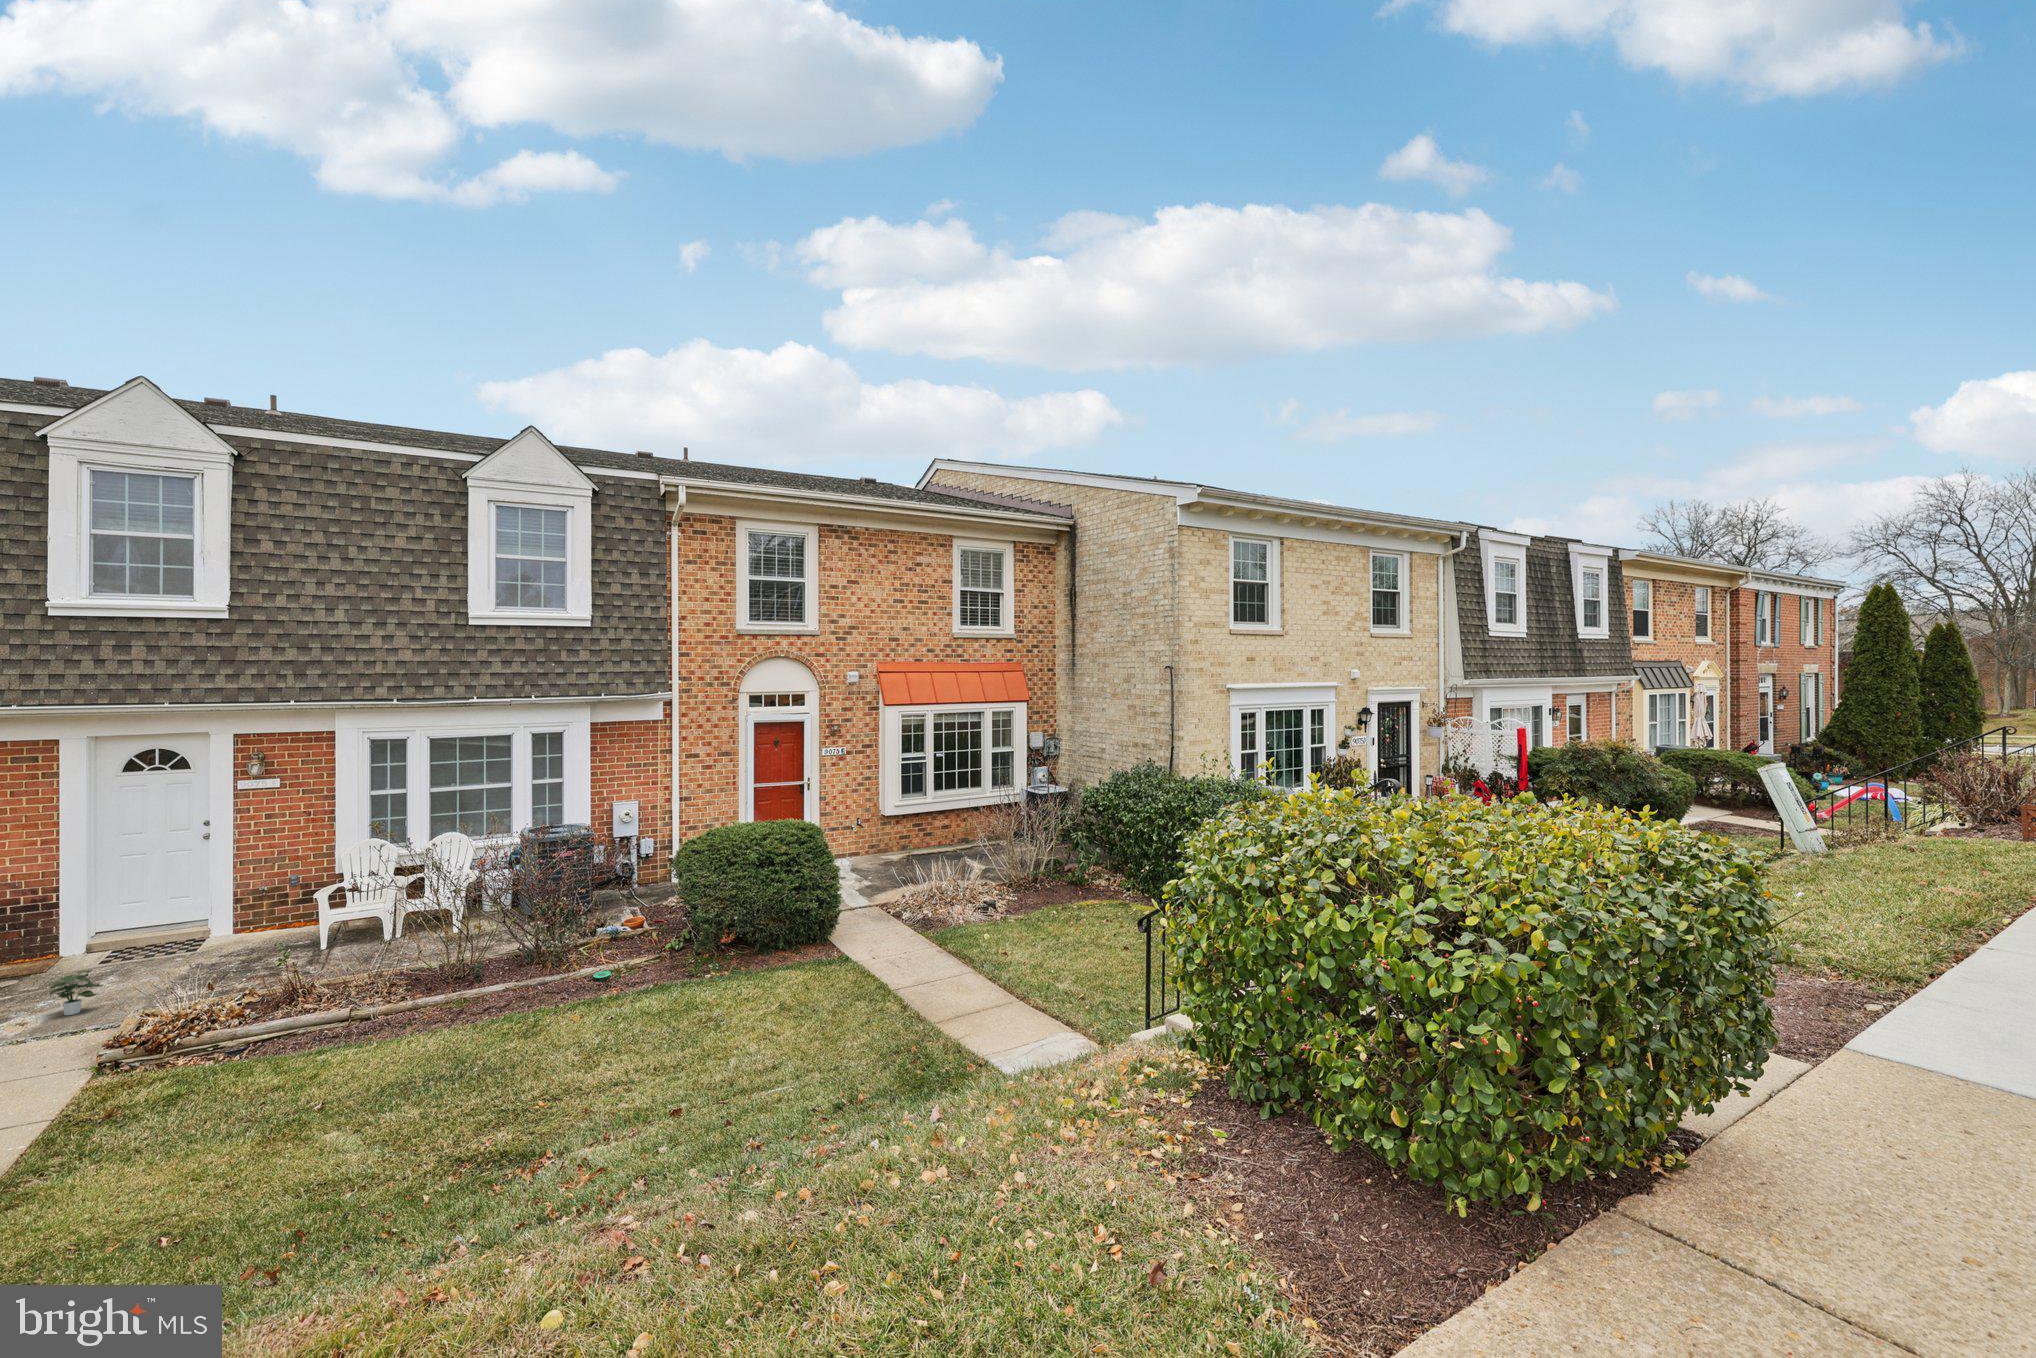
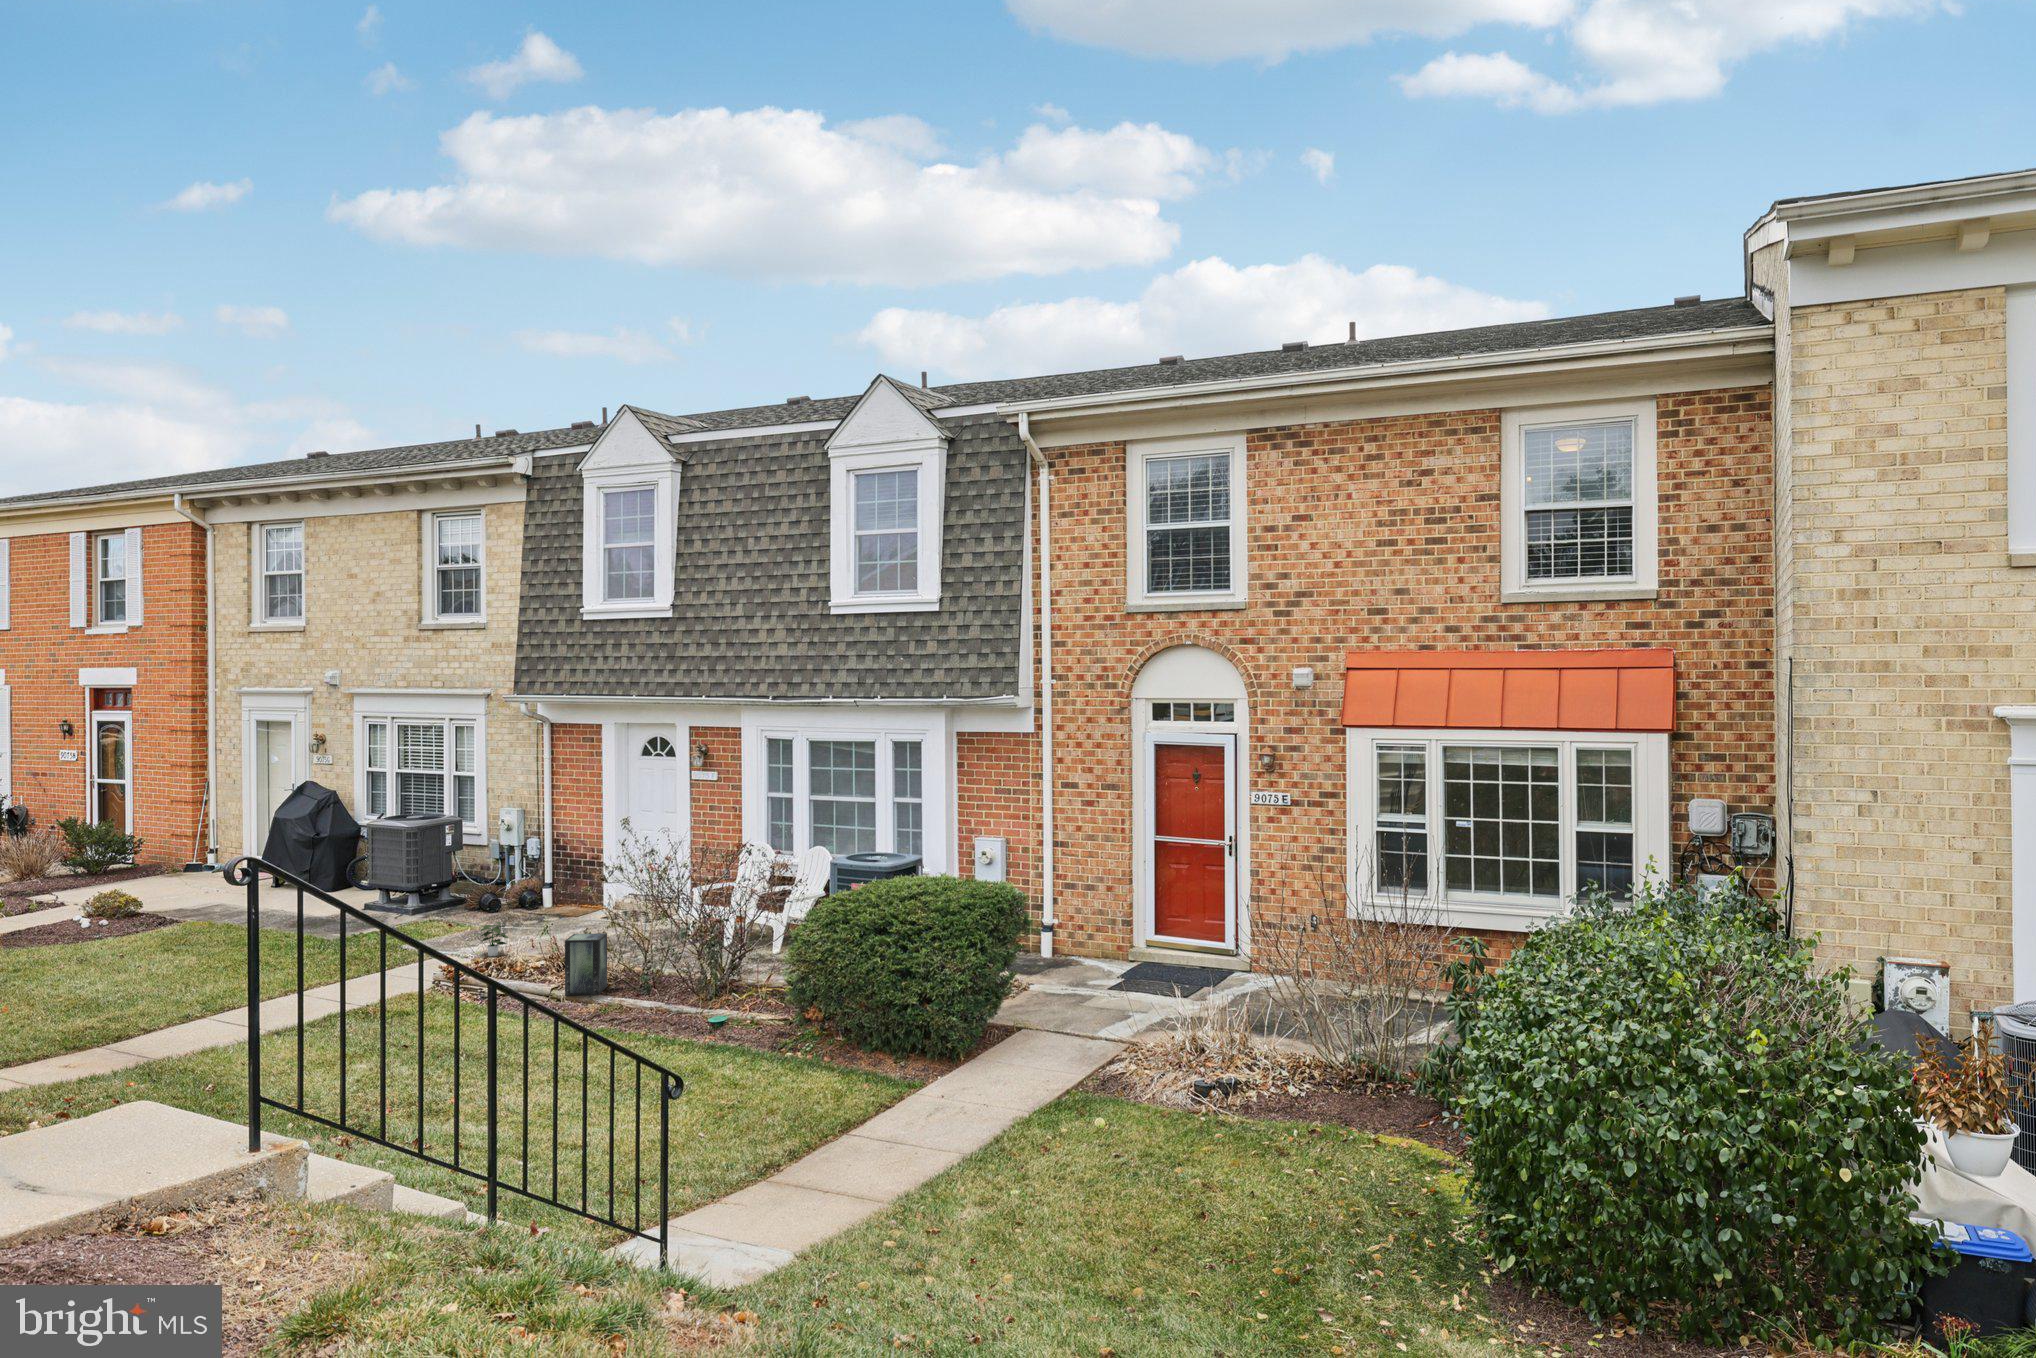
storage box: none [329,929,385,998] -> present [565,933,607,995]

